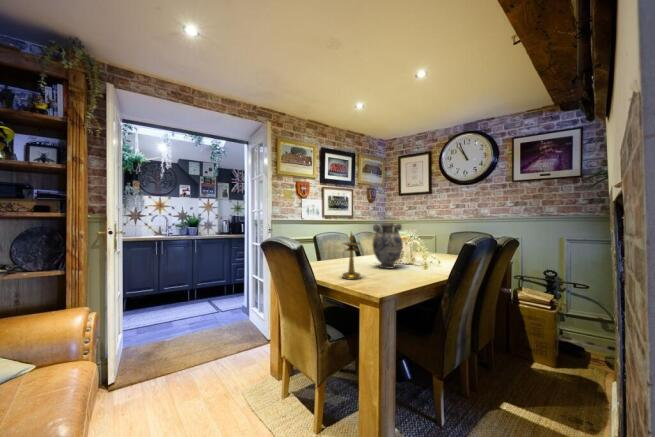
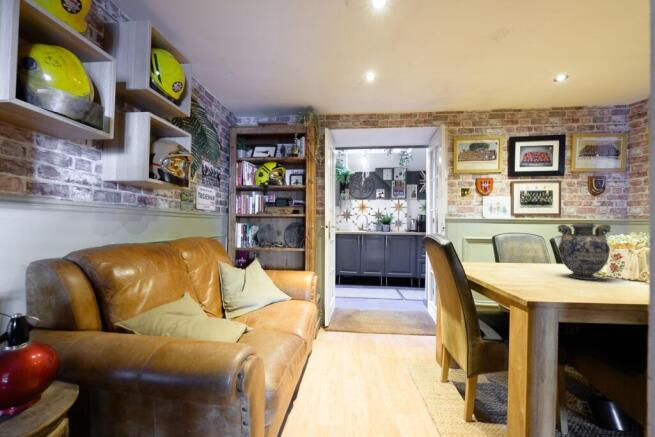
candlestick: present [342,233,361,280] -> none [502,231,528,283]

